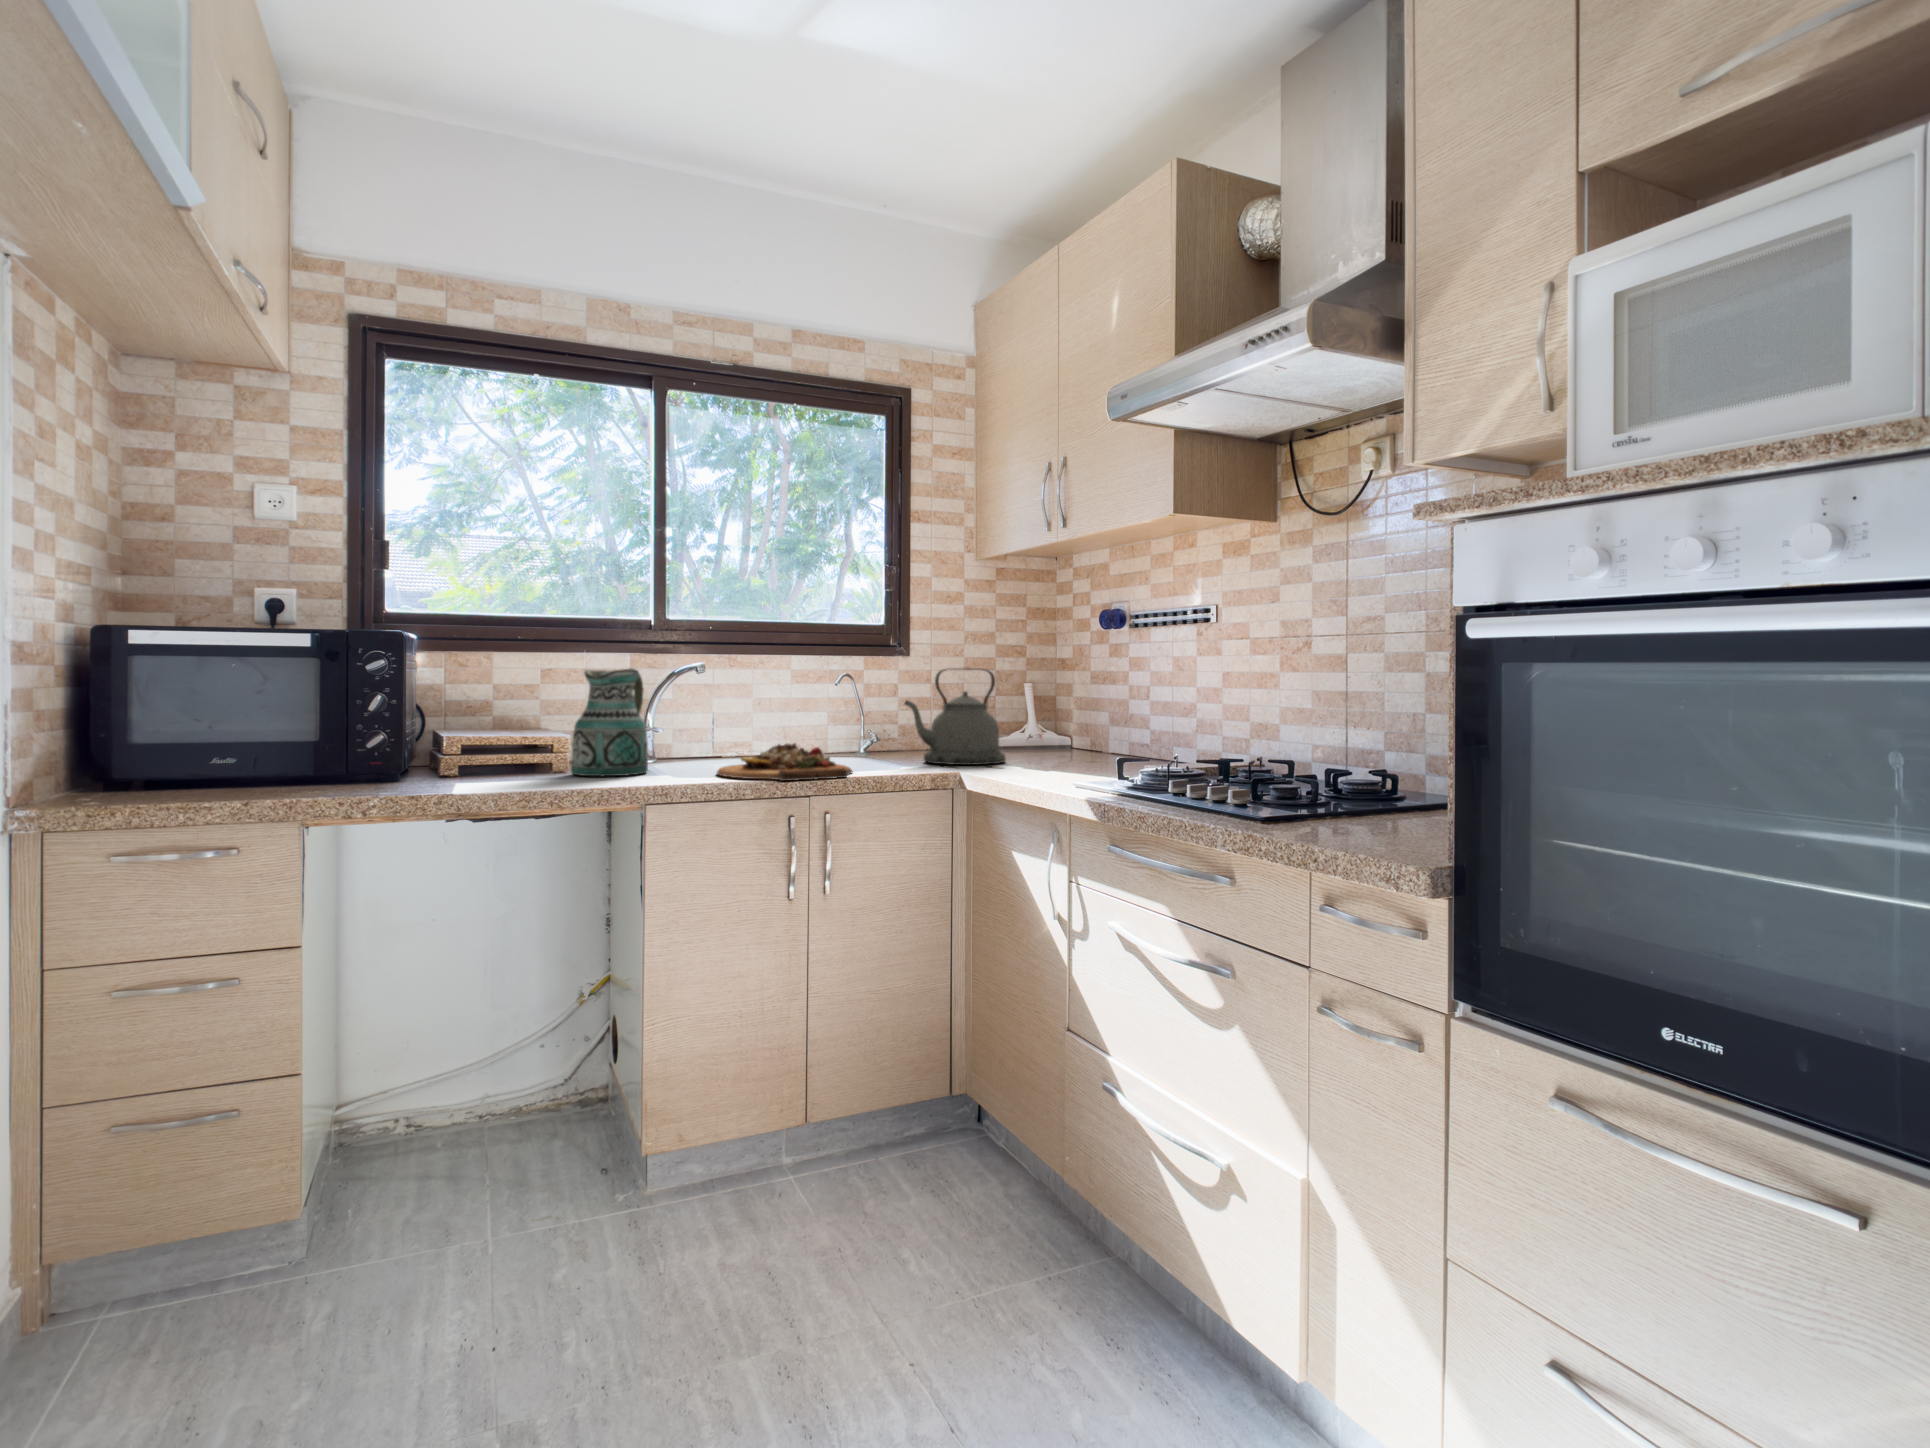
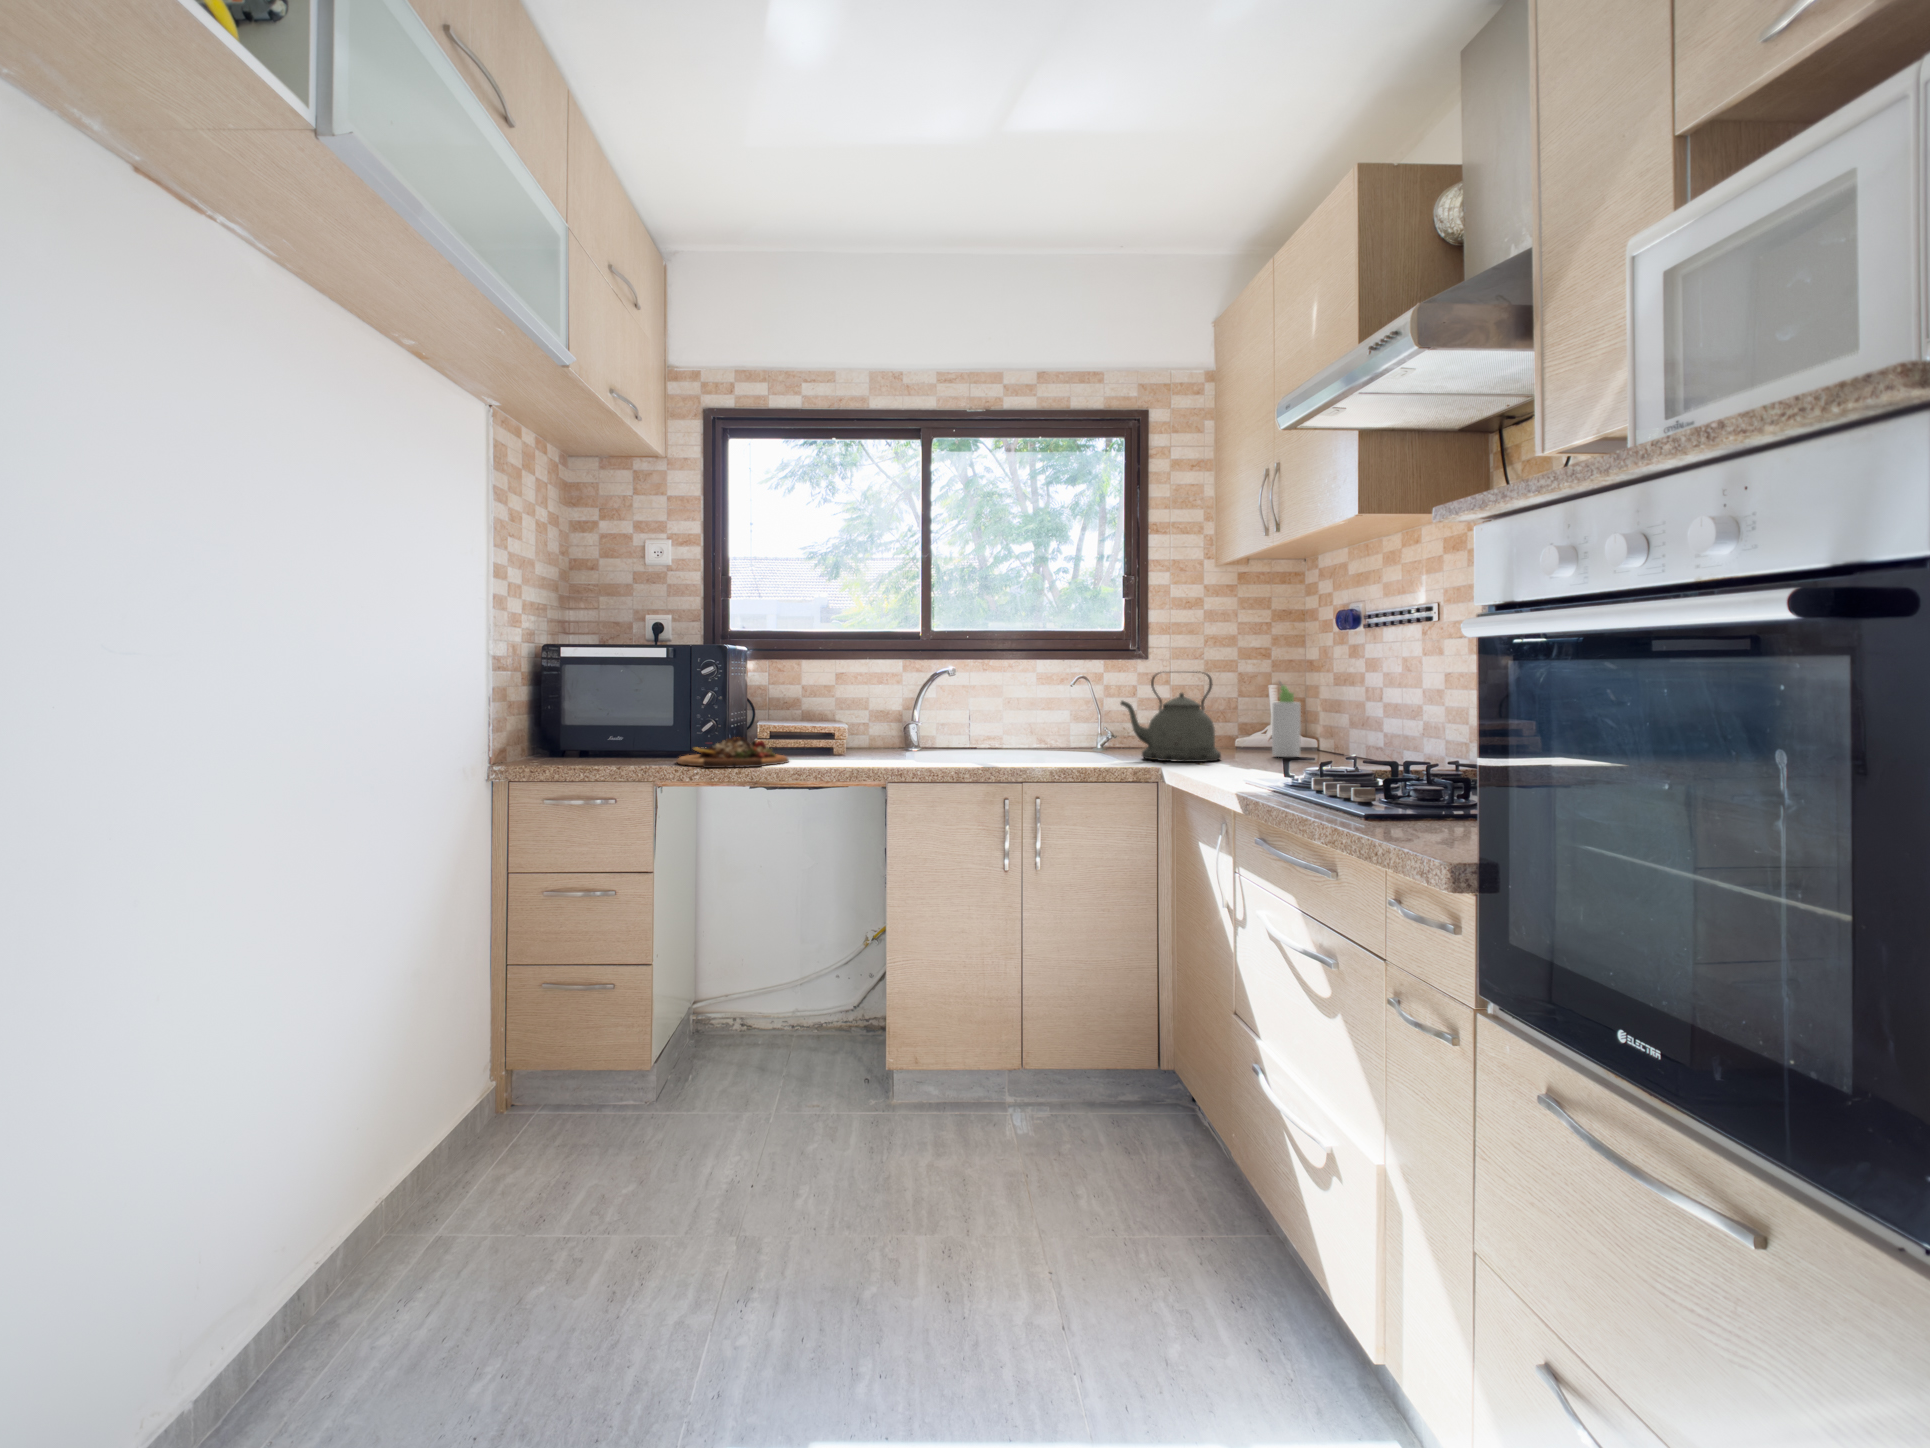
ceramic pitcher: present [571,668,648,776] -> none [843,673,903,761]
bottle: none [1047,679,1074,757] -> present [1272,682,1301,757]
cutting board: present [717,744,852,781] -> present [677,737,789,768]

